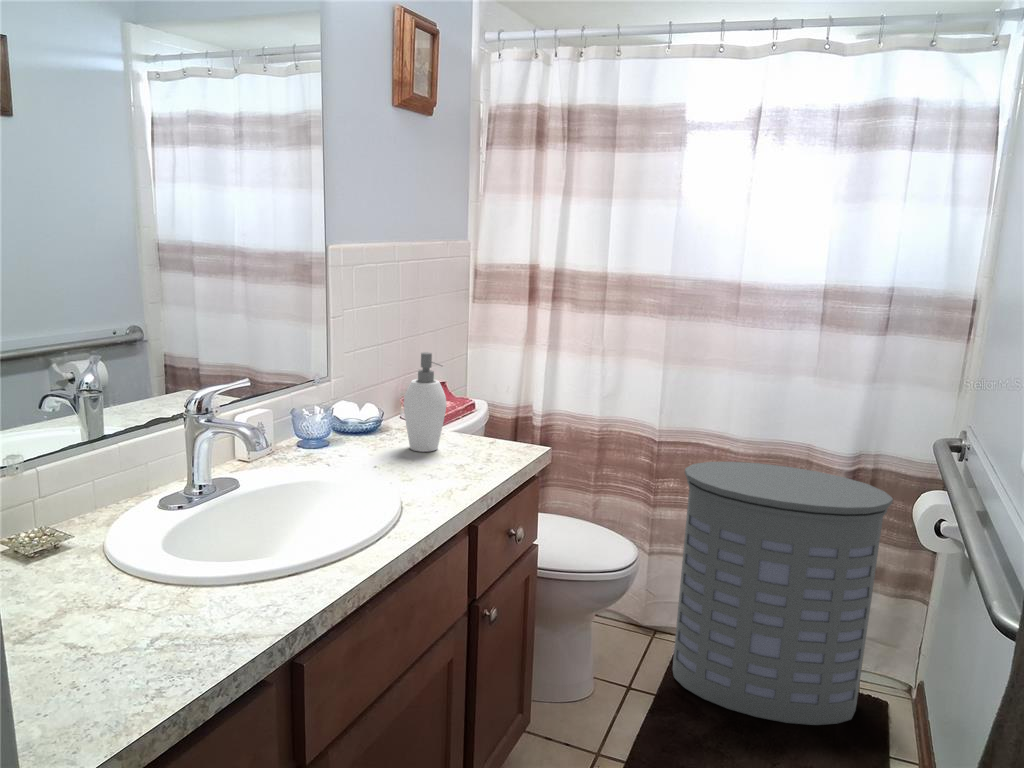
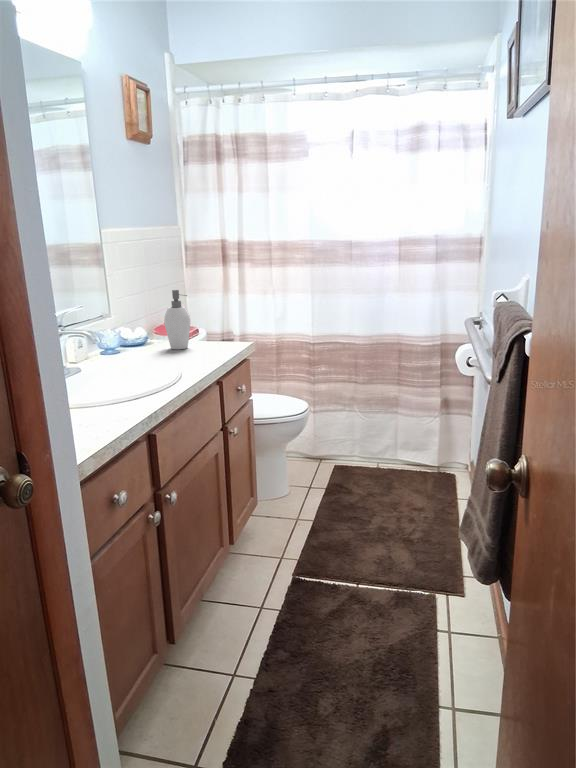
laundry hamper: present [673,462,893,725] -> none [330,348,448,492]

